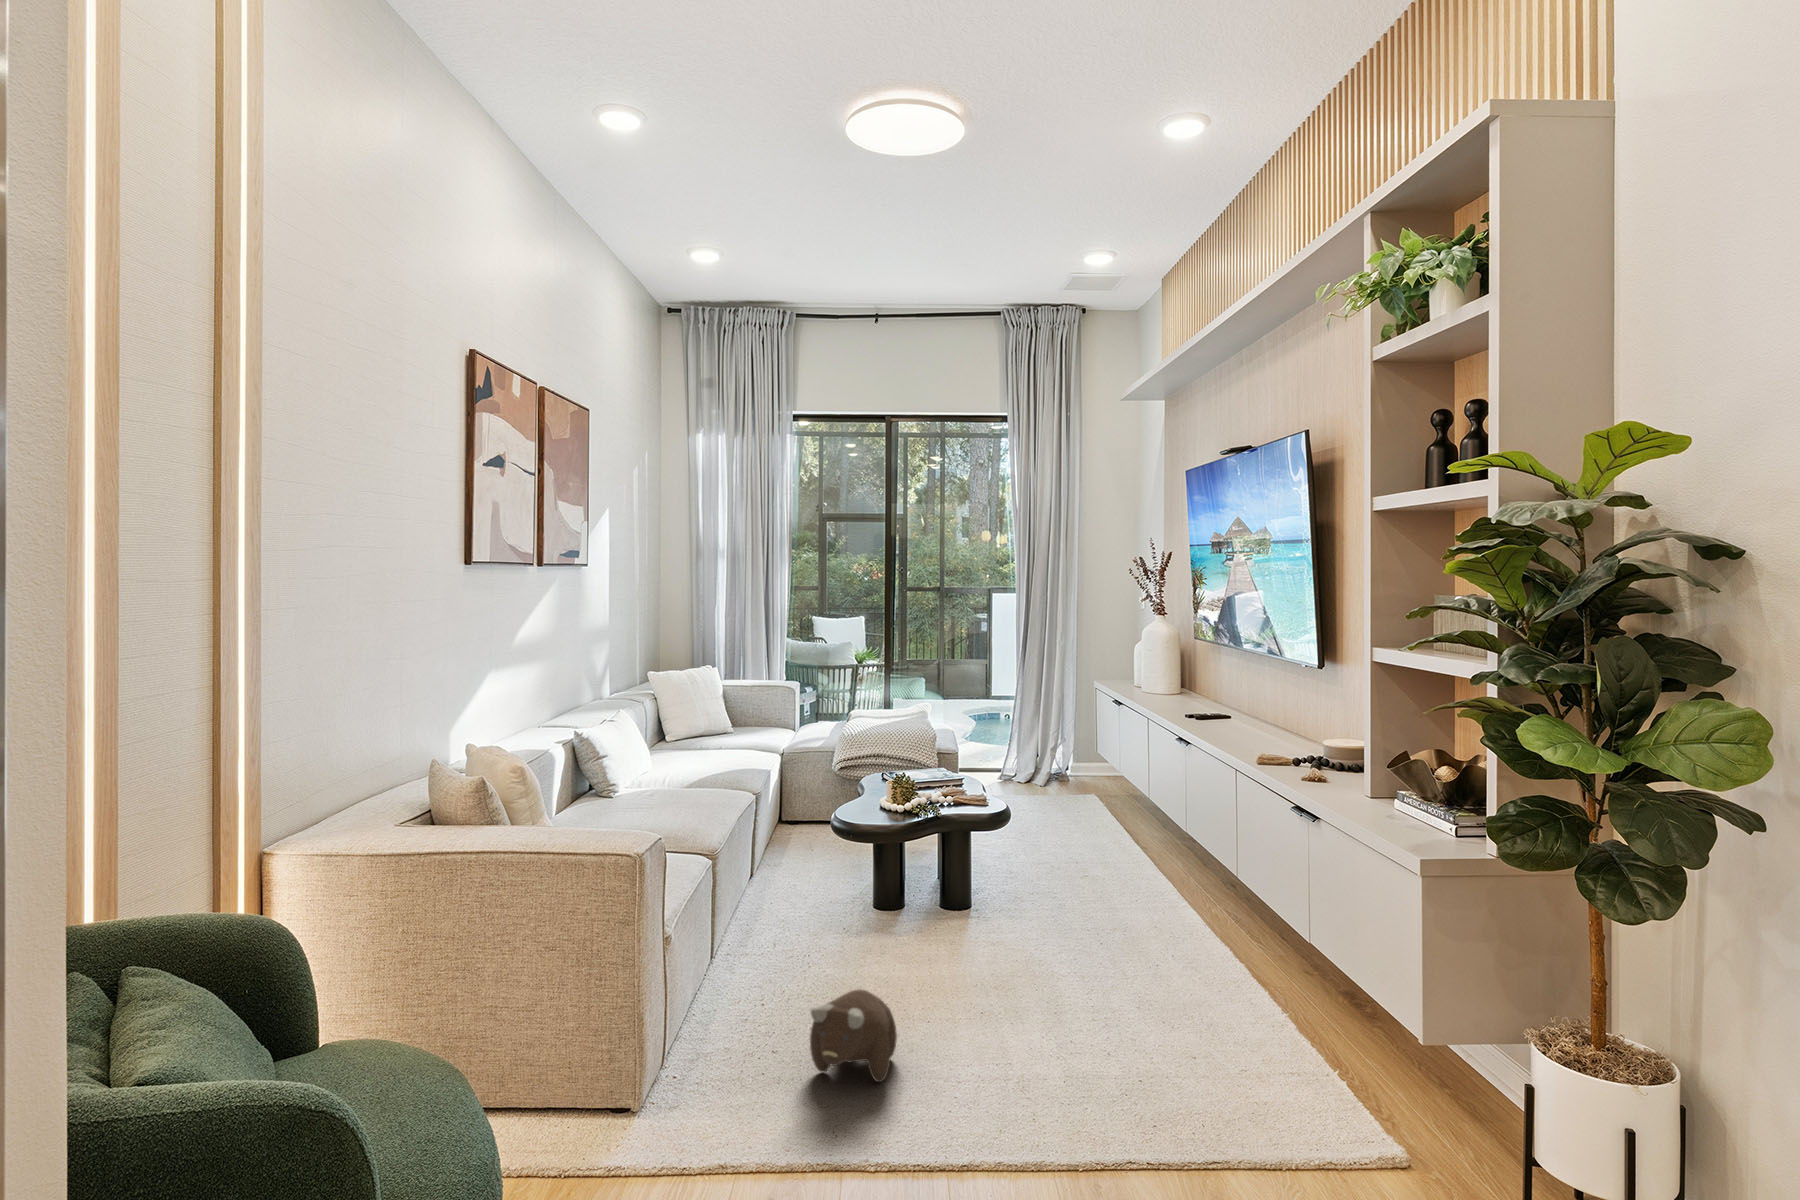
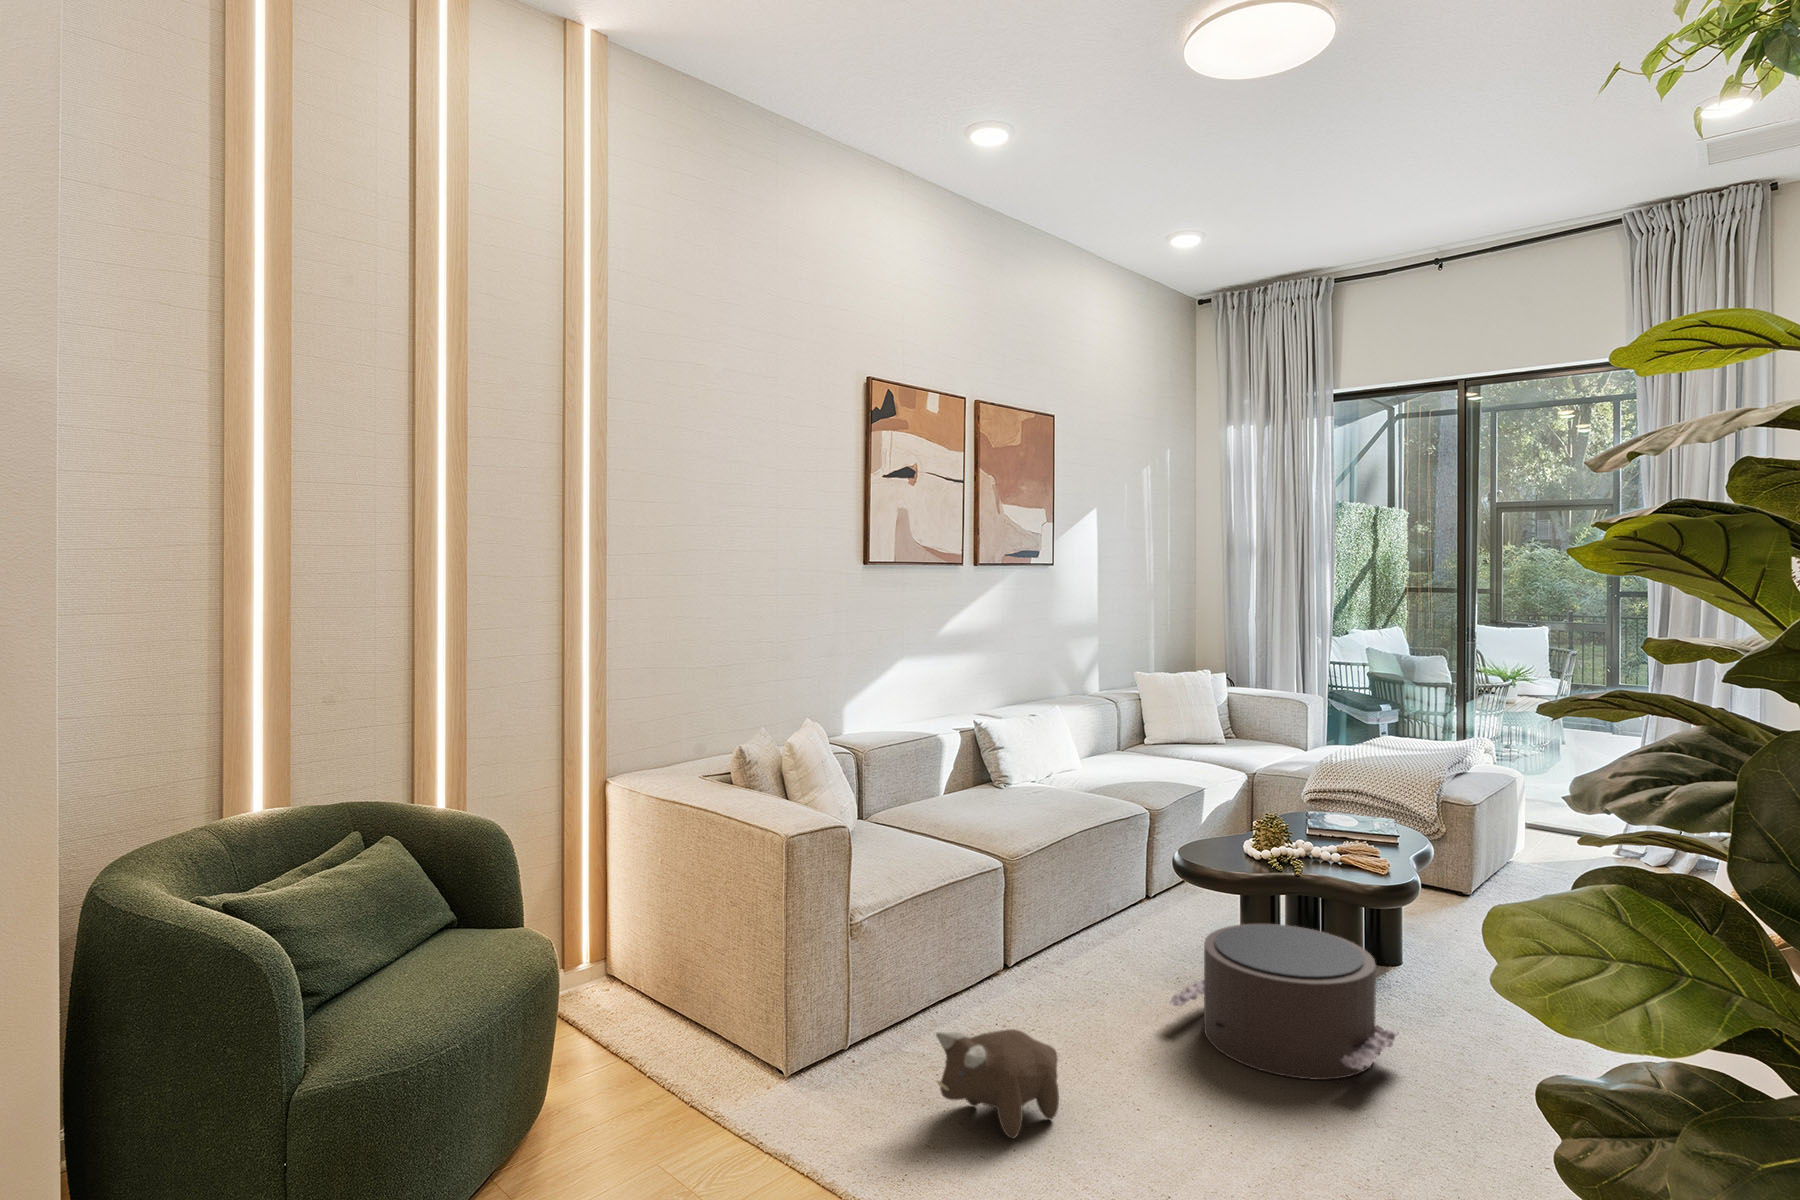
pouf: none [884,863,1050,977] -> present [1169,924,1398,1080]

